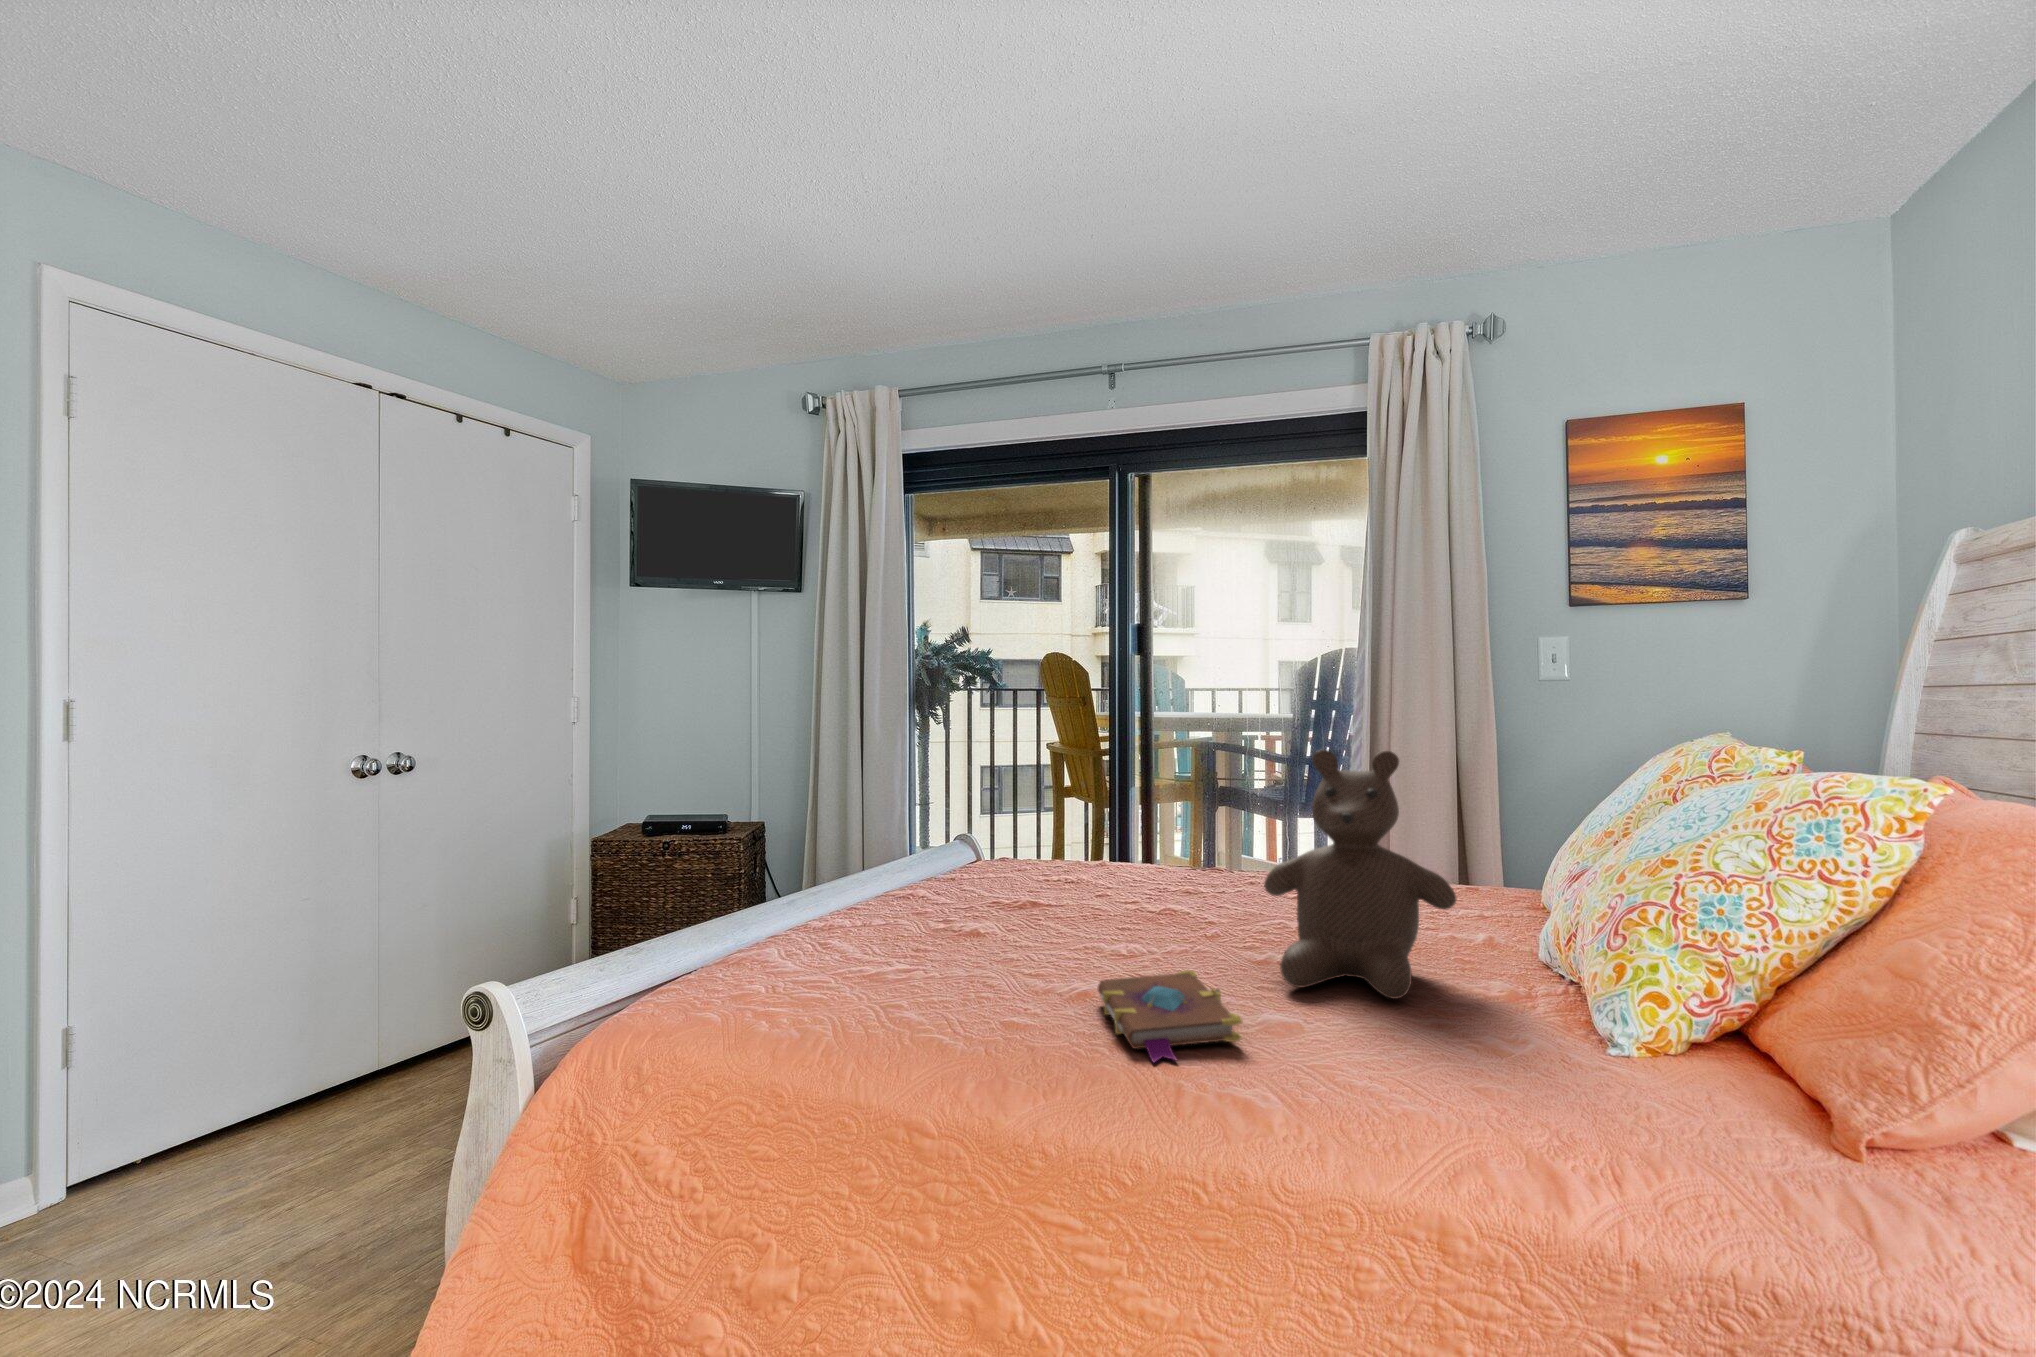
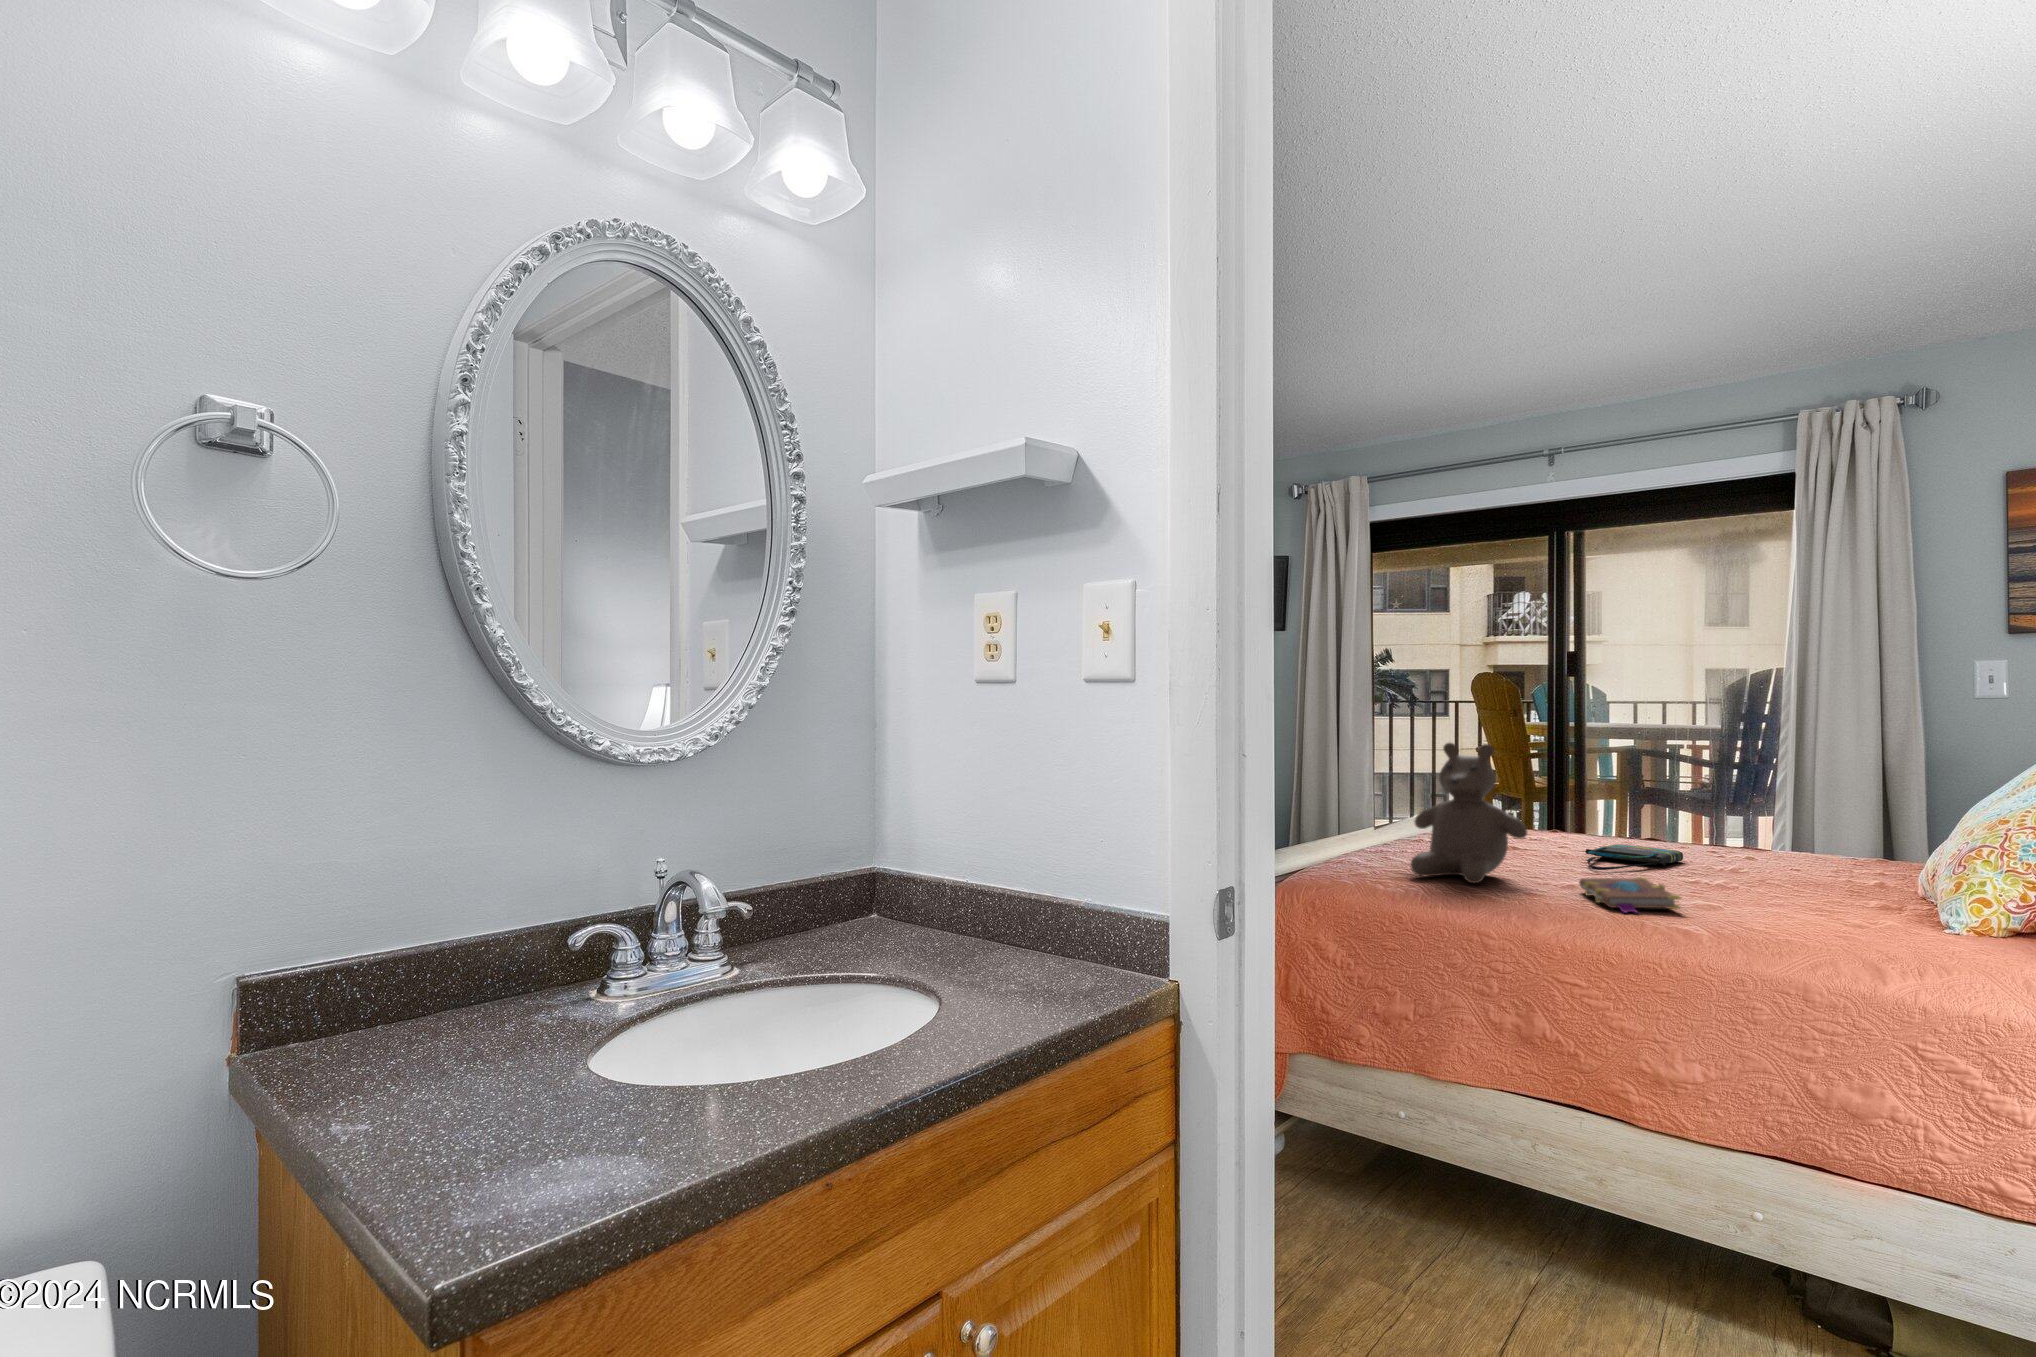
teddy bear: present [1264,749,1457,999] -> present [1411,743,1527,883]
tote bag: none [1127,888,1251,941] -> present [1585,844,1683,870]

